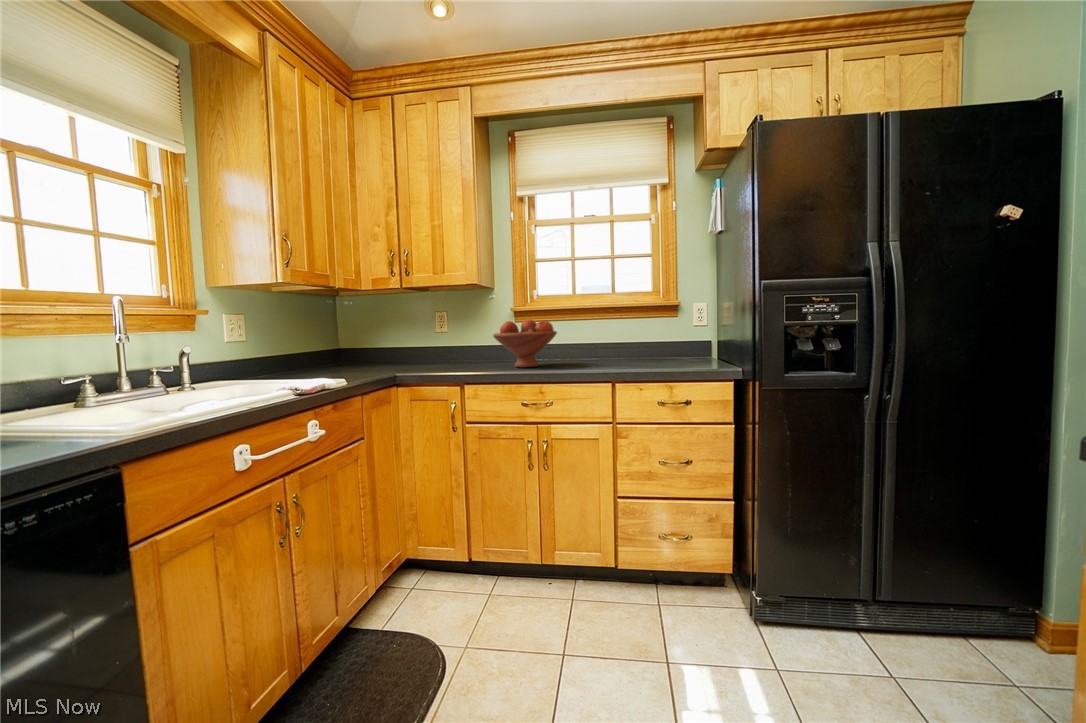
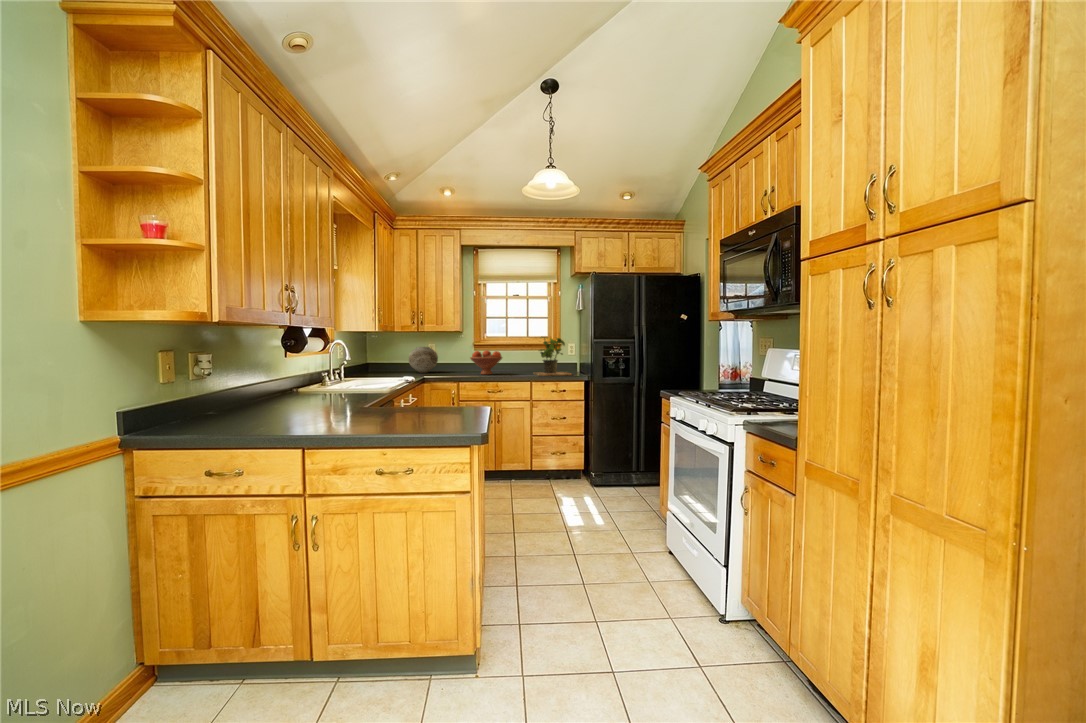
potted plant: none [620,285,703,371] -> present [533,337,571,376]
vase: none [402,317,453,363] -> present [409,347,438,373]

